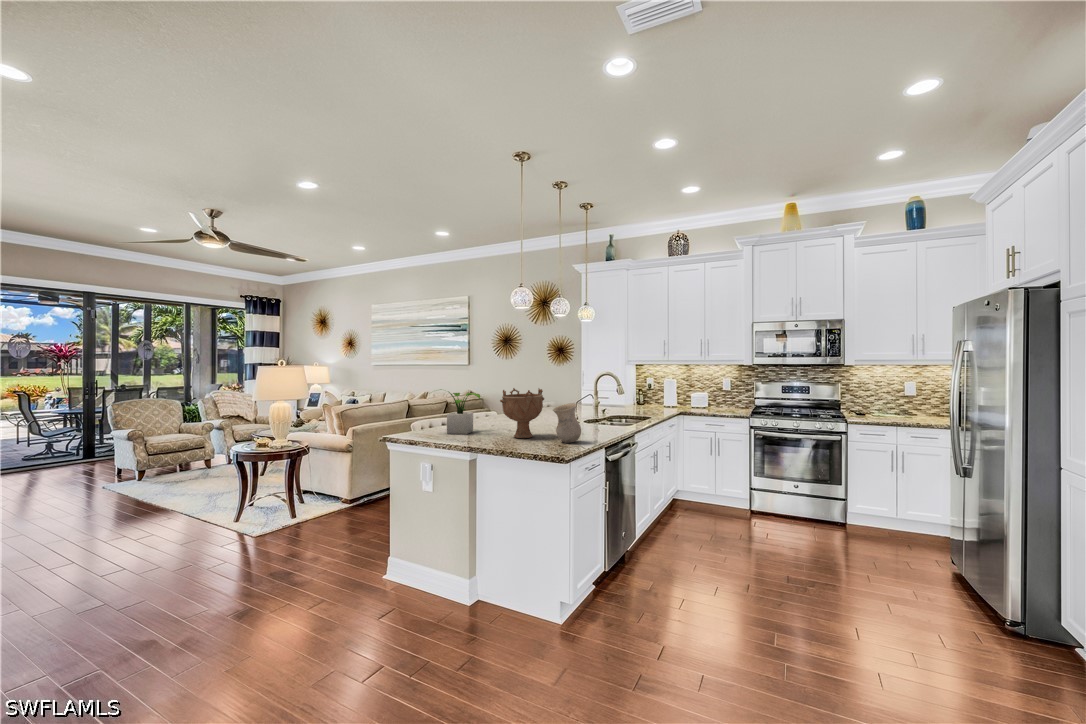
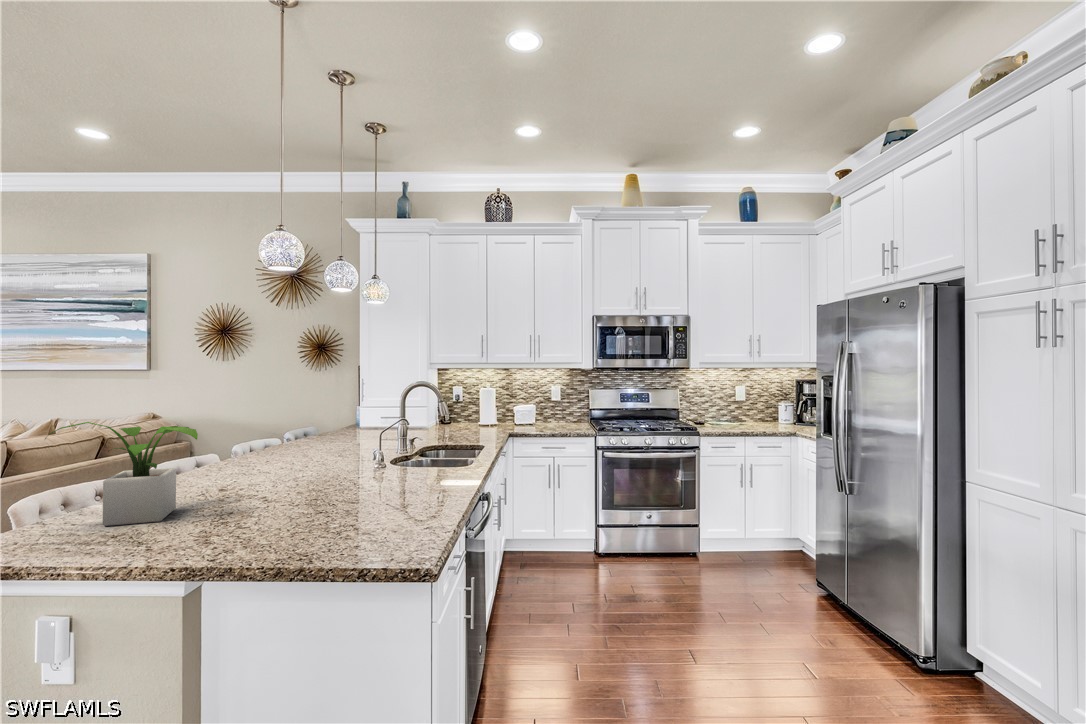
decorative bowl: present [500,388,544,438] -> none [252,411,351,519]
vase: present [553,403,581,443] -> none [382,440,439,521]

